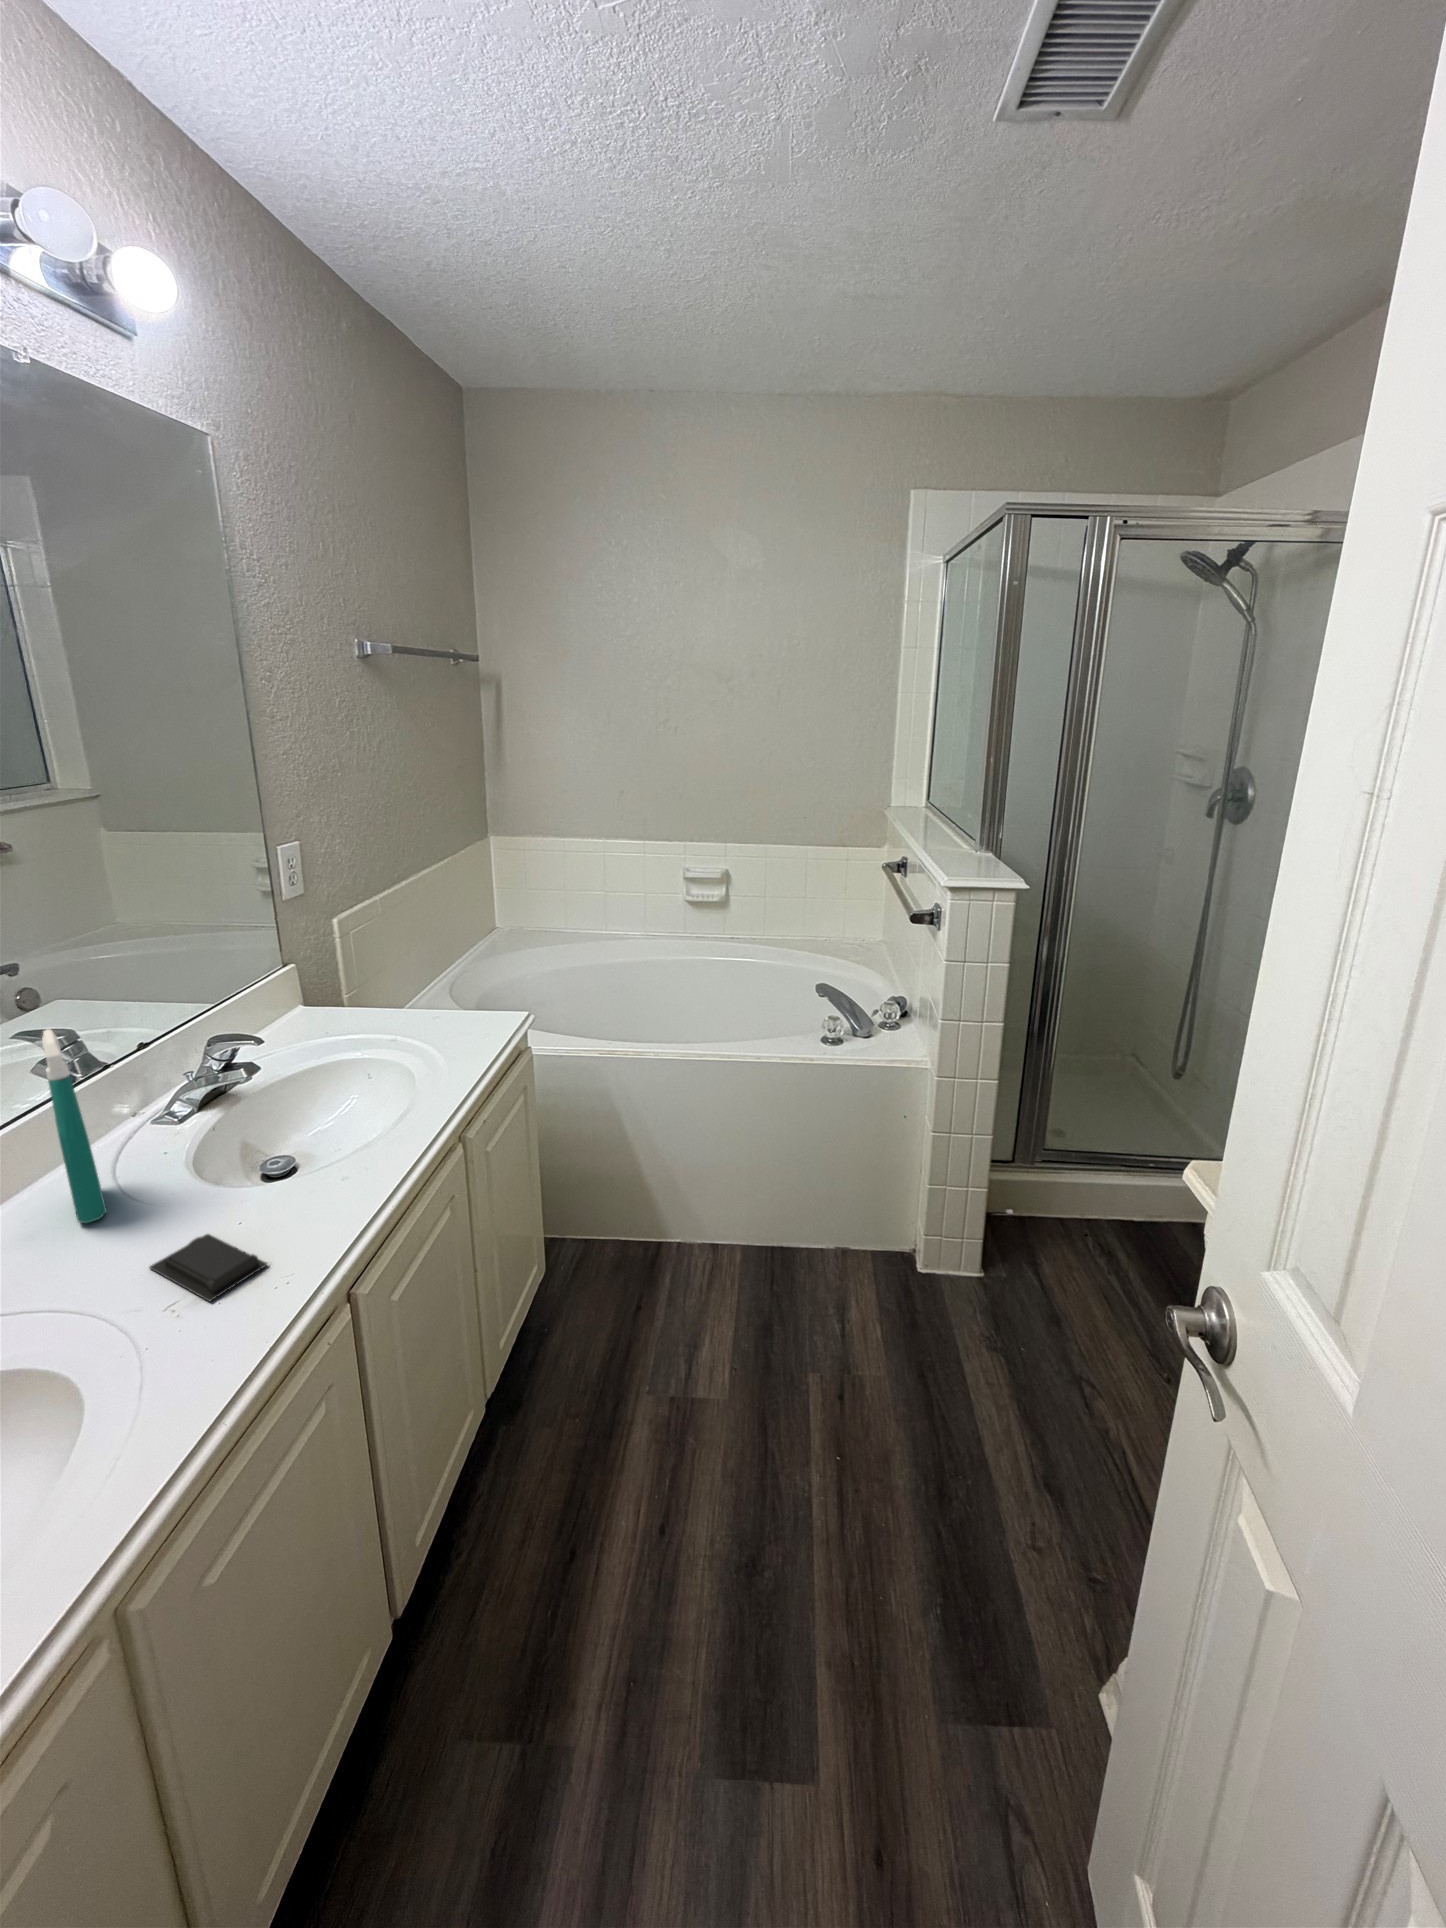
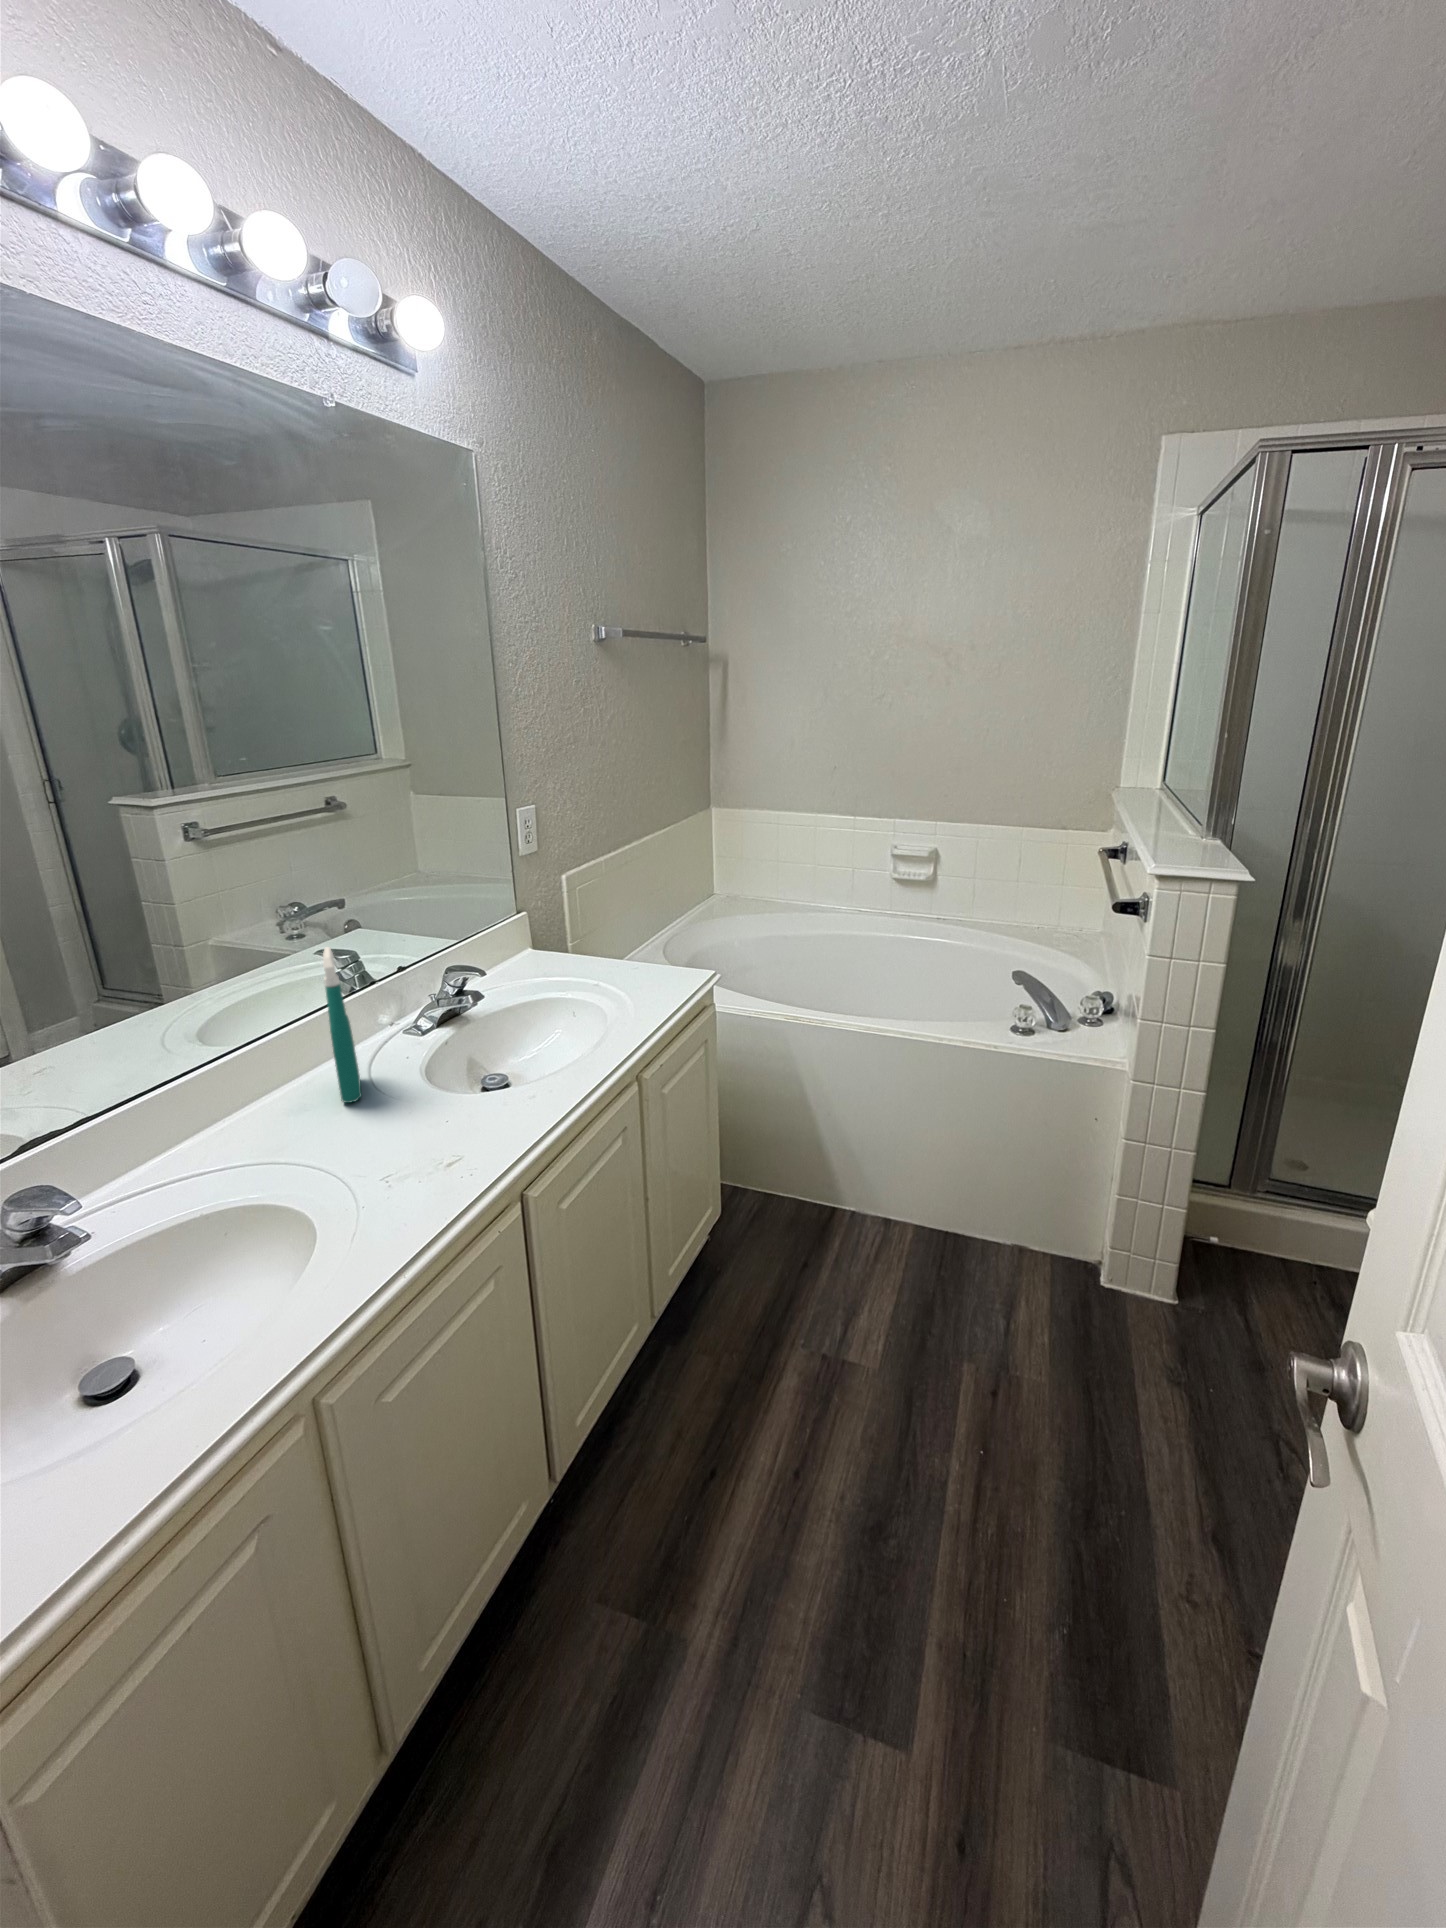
soap bar: present [150,1234,267,1301] -> none [383,1124,465,1177]

